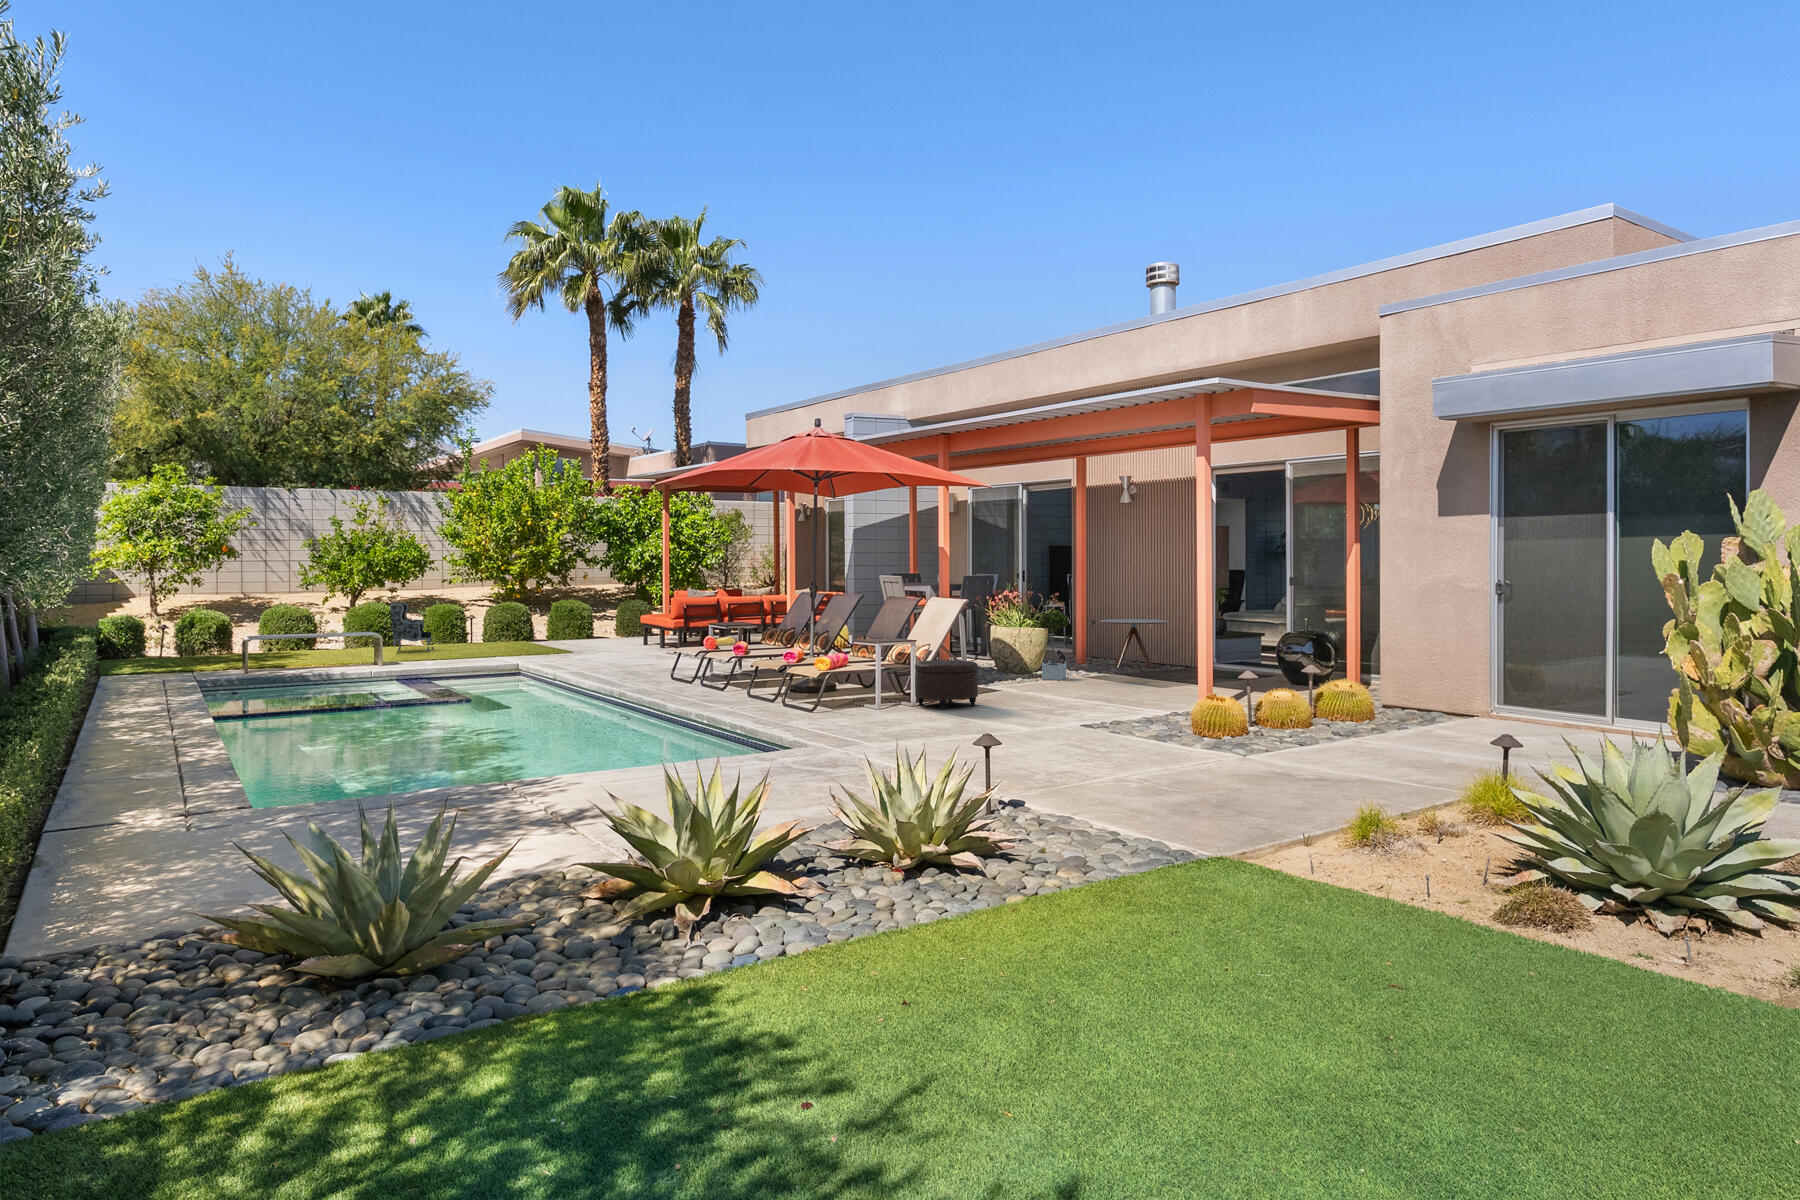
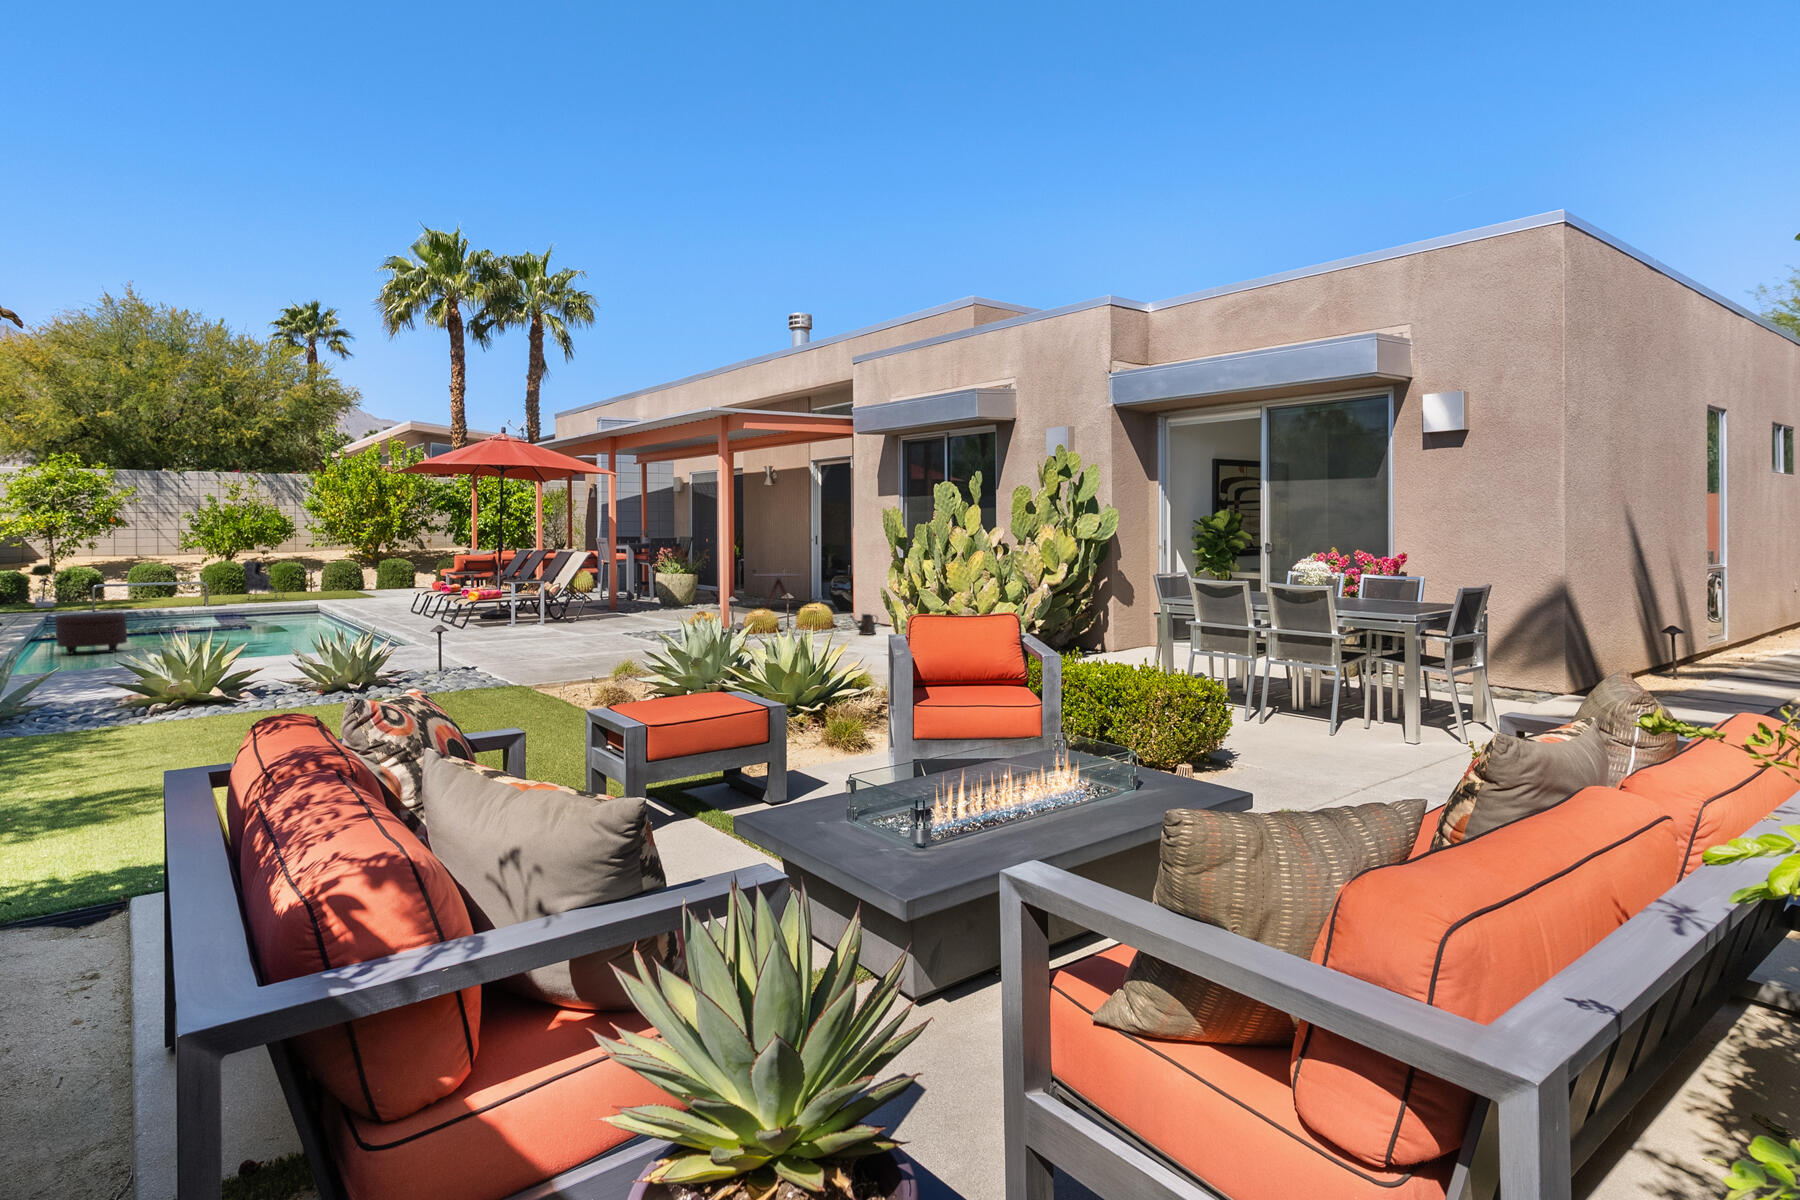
potted tree: present [1039,610,1068,680] -> present [32,564,54,608]
ottoman: present [915,660,978,709] -> present [55,613,127,655]
watering can: none [1405,687,1438,718] -> present [852,614,878,635]

